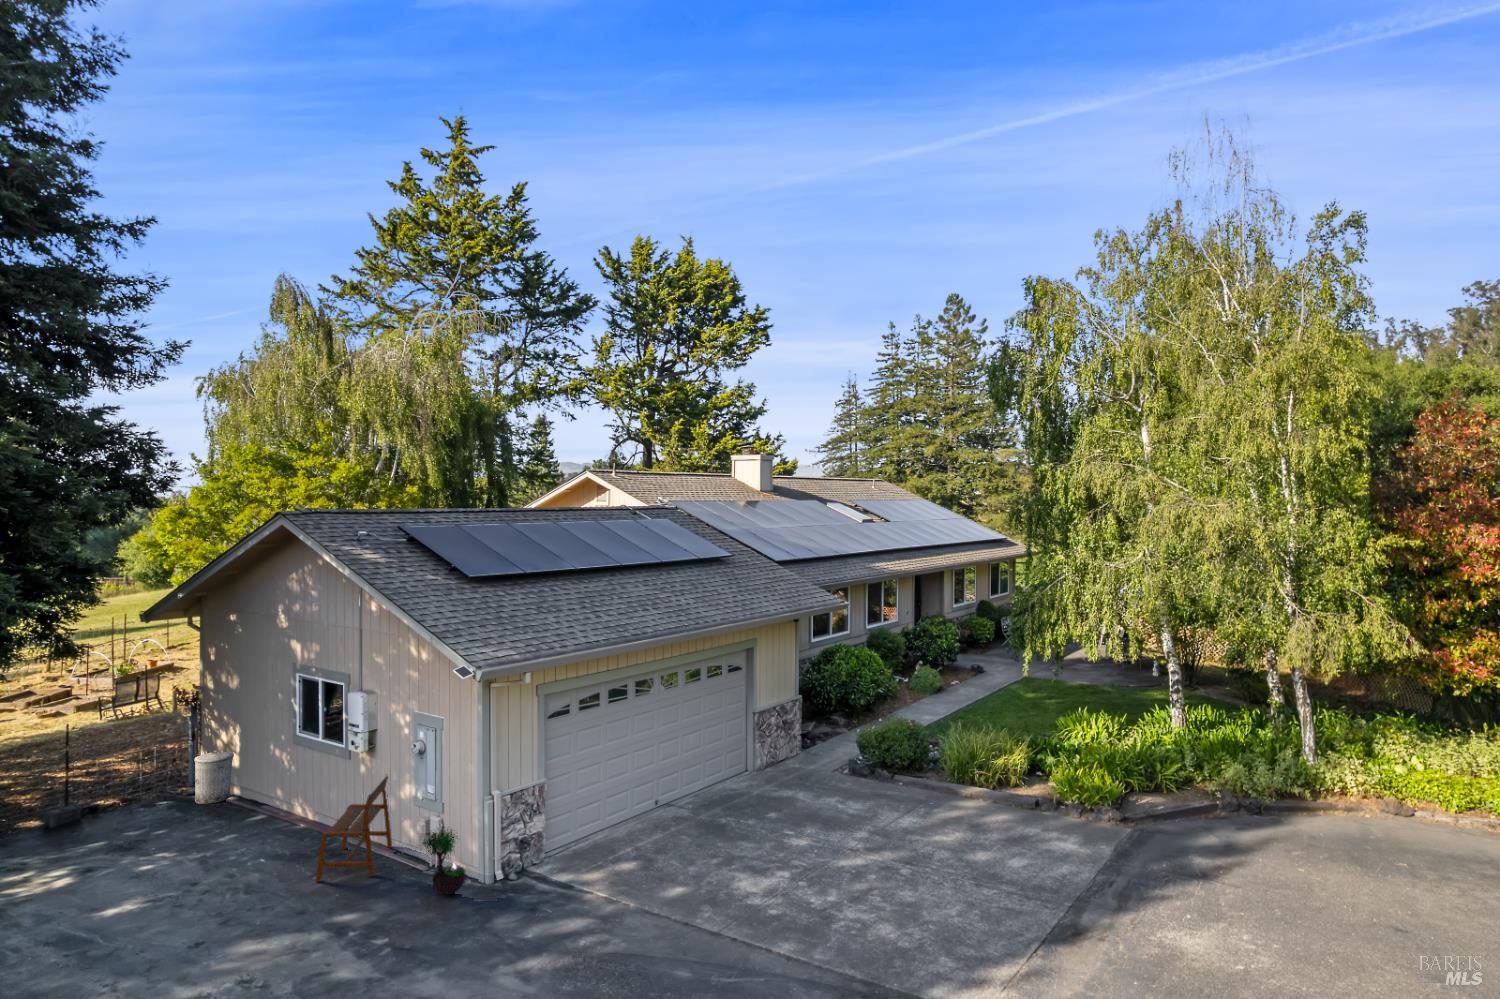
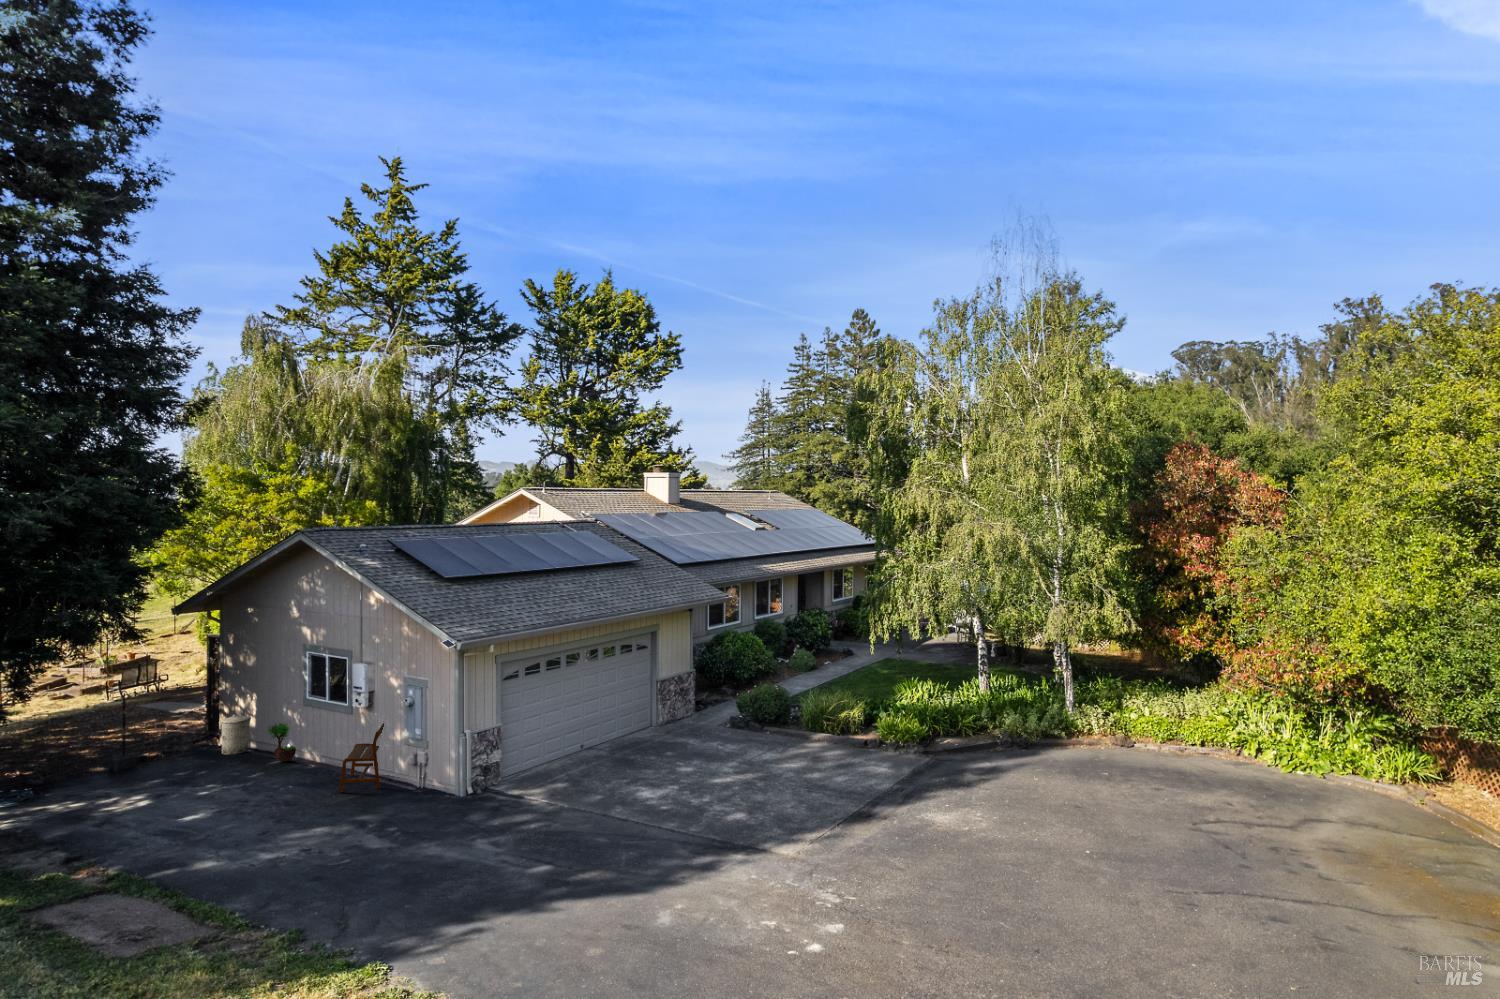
potted tree: present [422,830,466,895] -> present [267,723,296,761]

